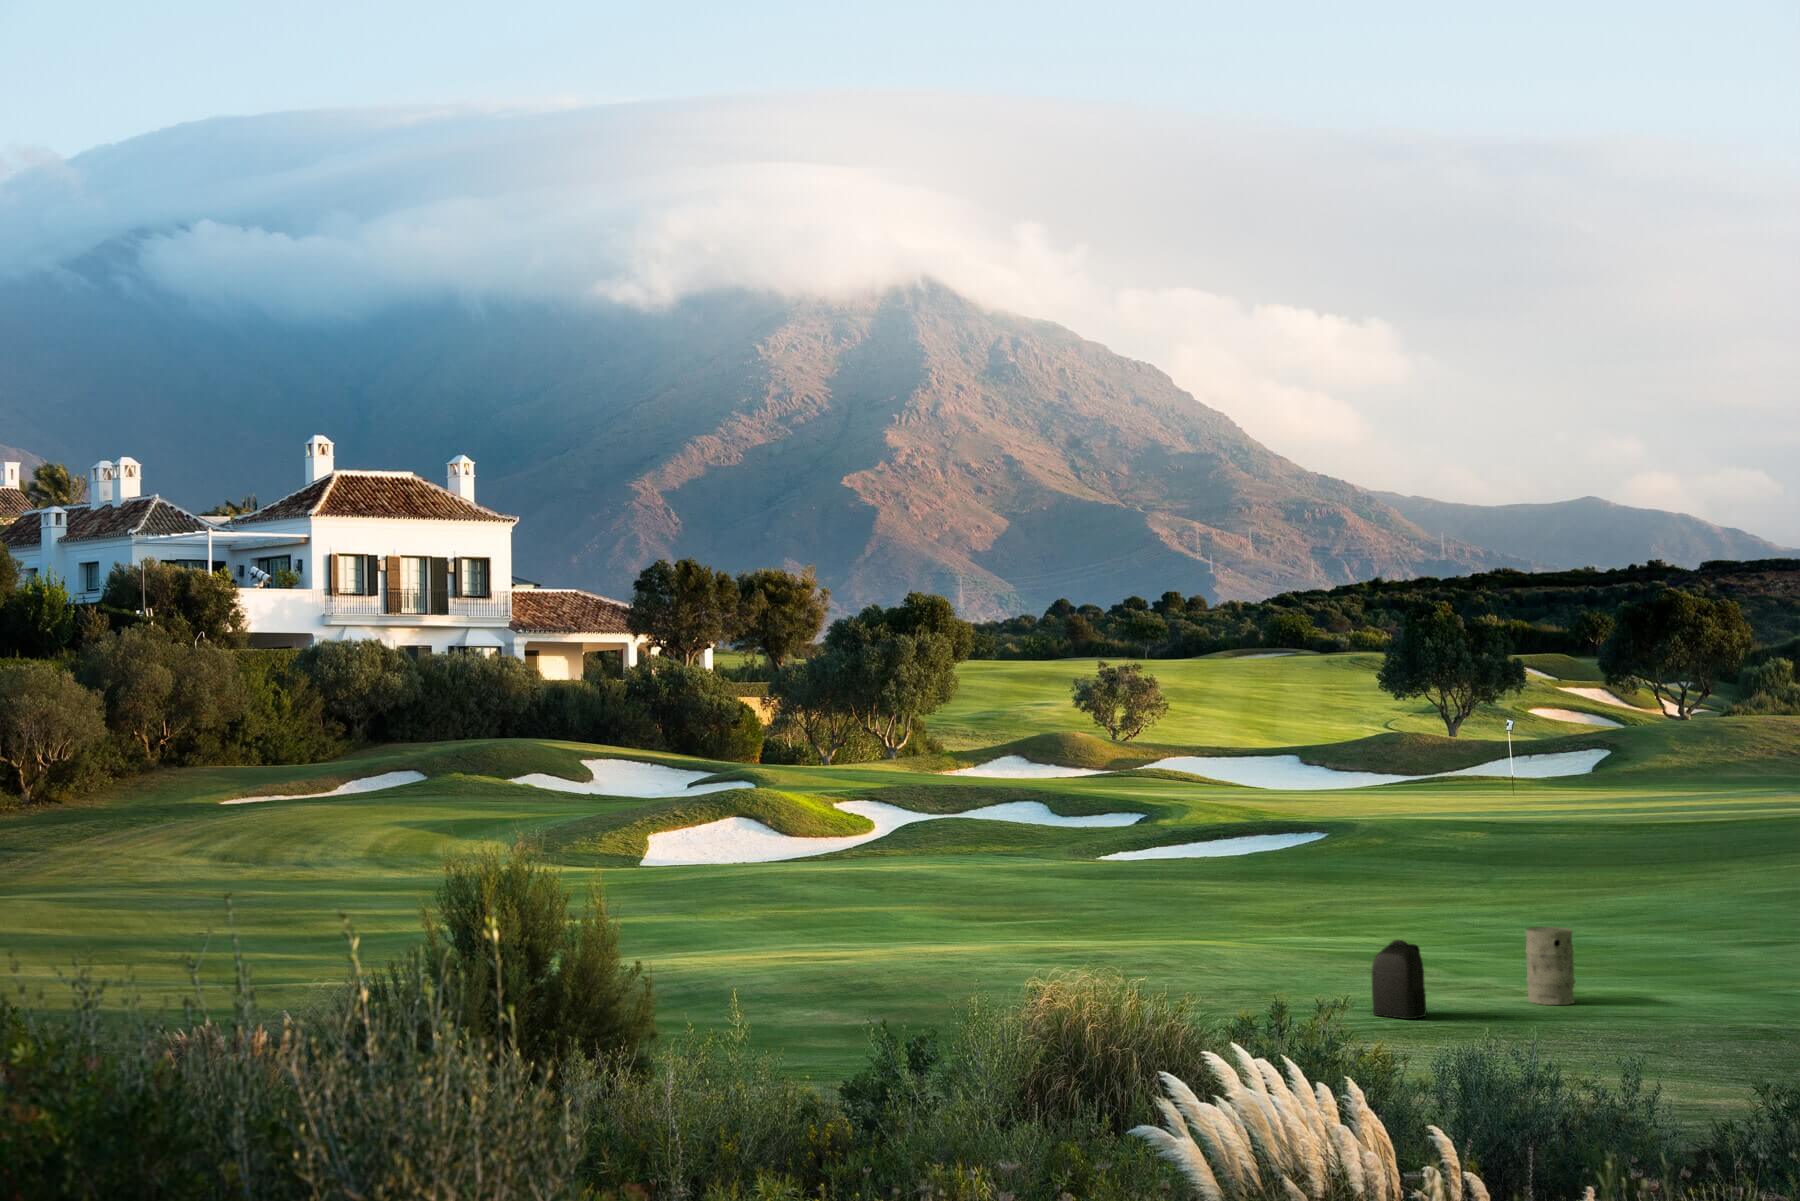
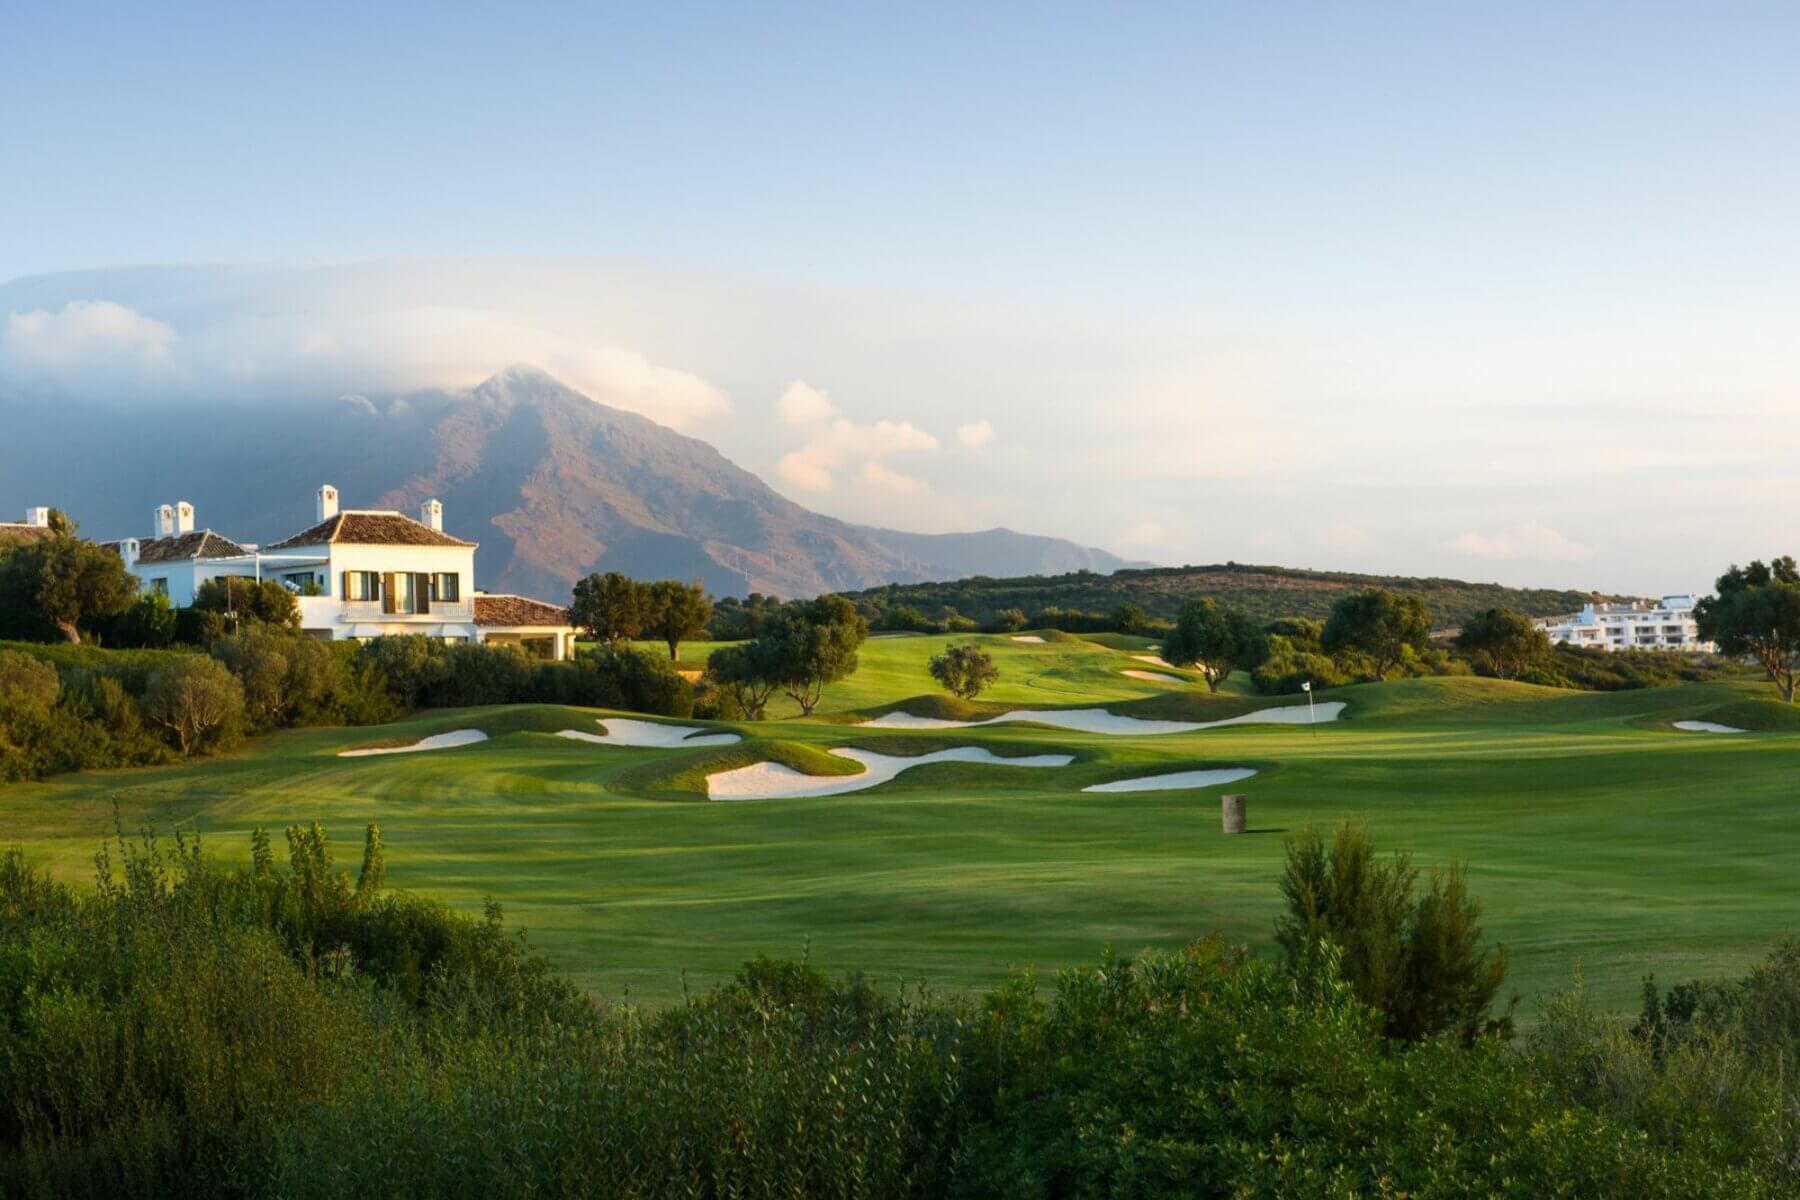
backpack: present [1372,940,1426,1019] -> none [1143,800,1170,839]

